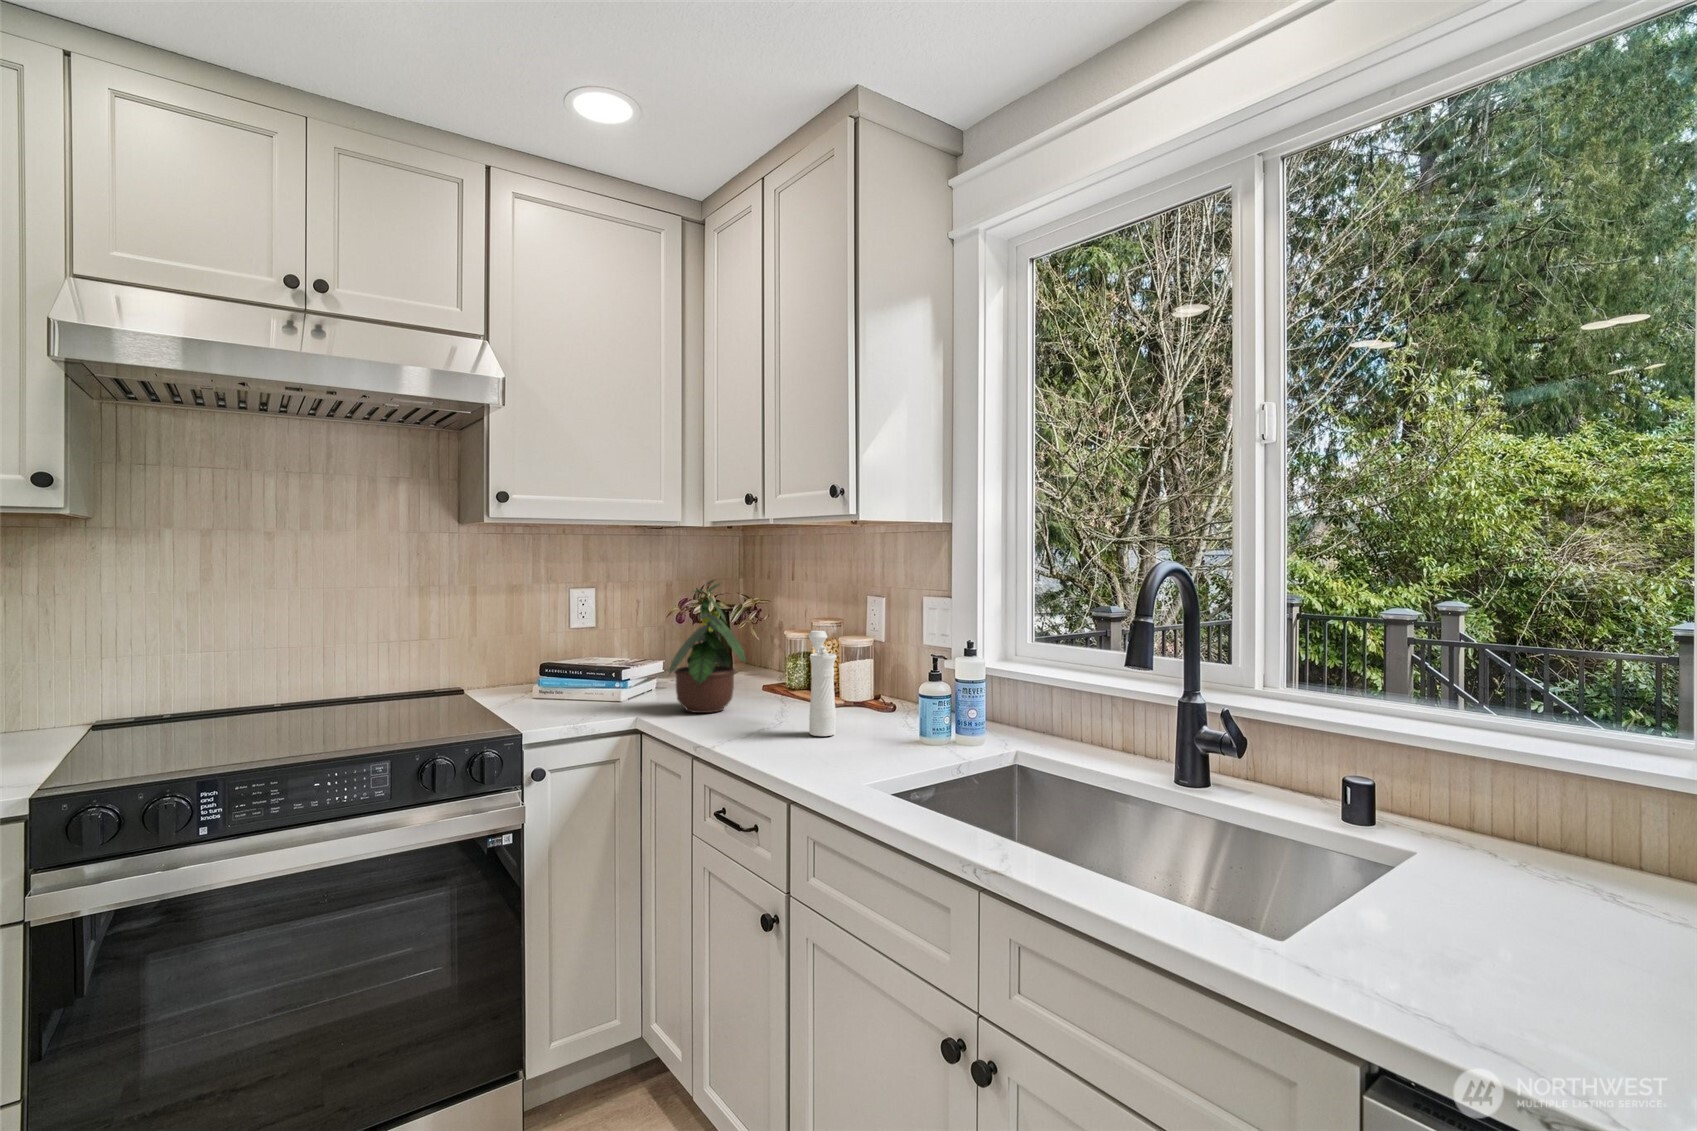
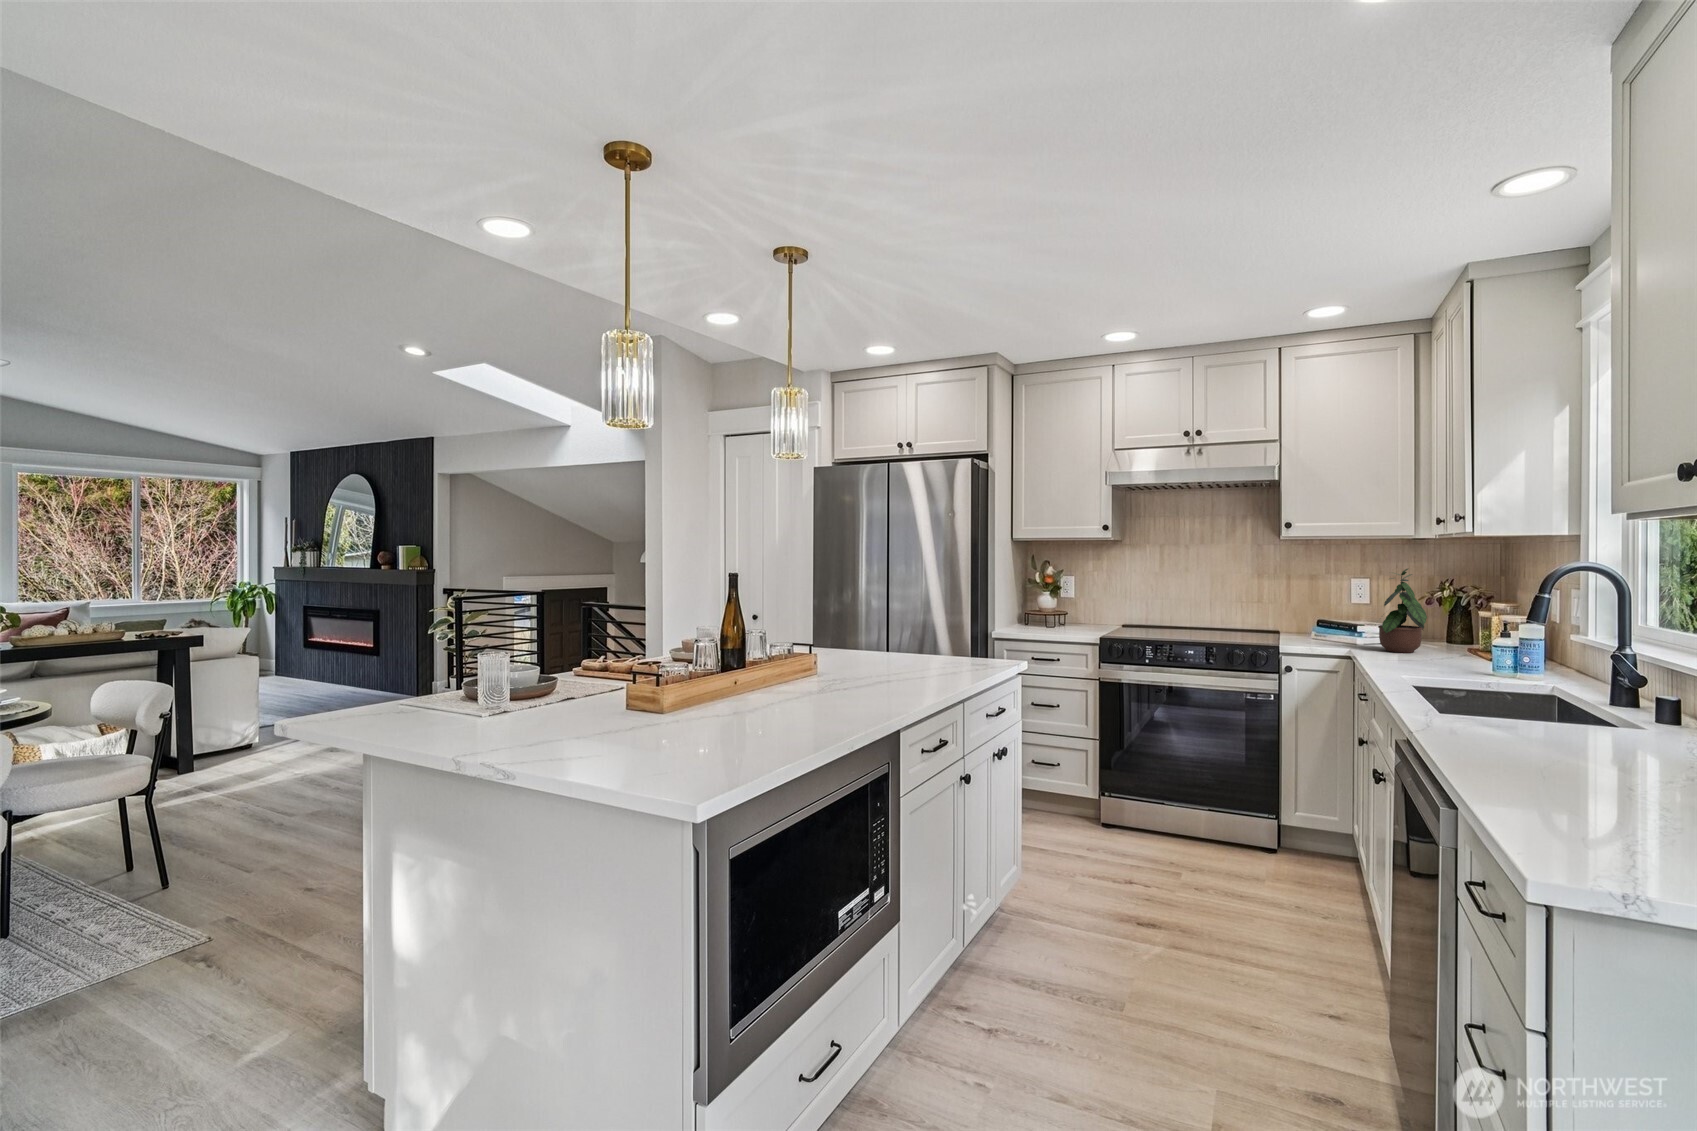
pepper mill: present [808,631,836,736] -> none [1432,605,1464,666]

